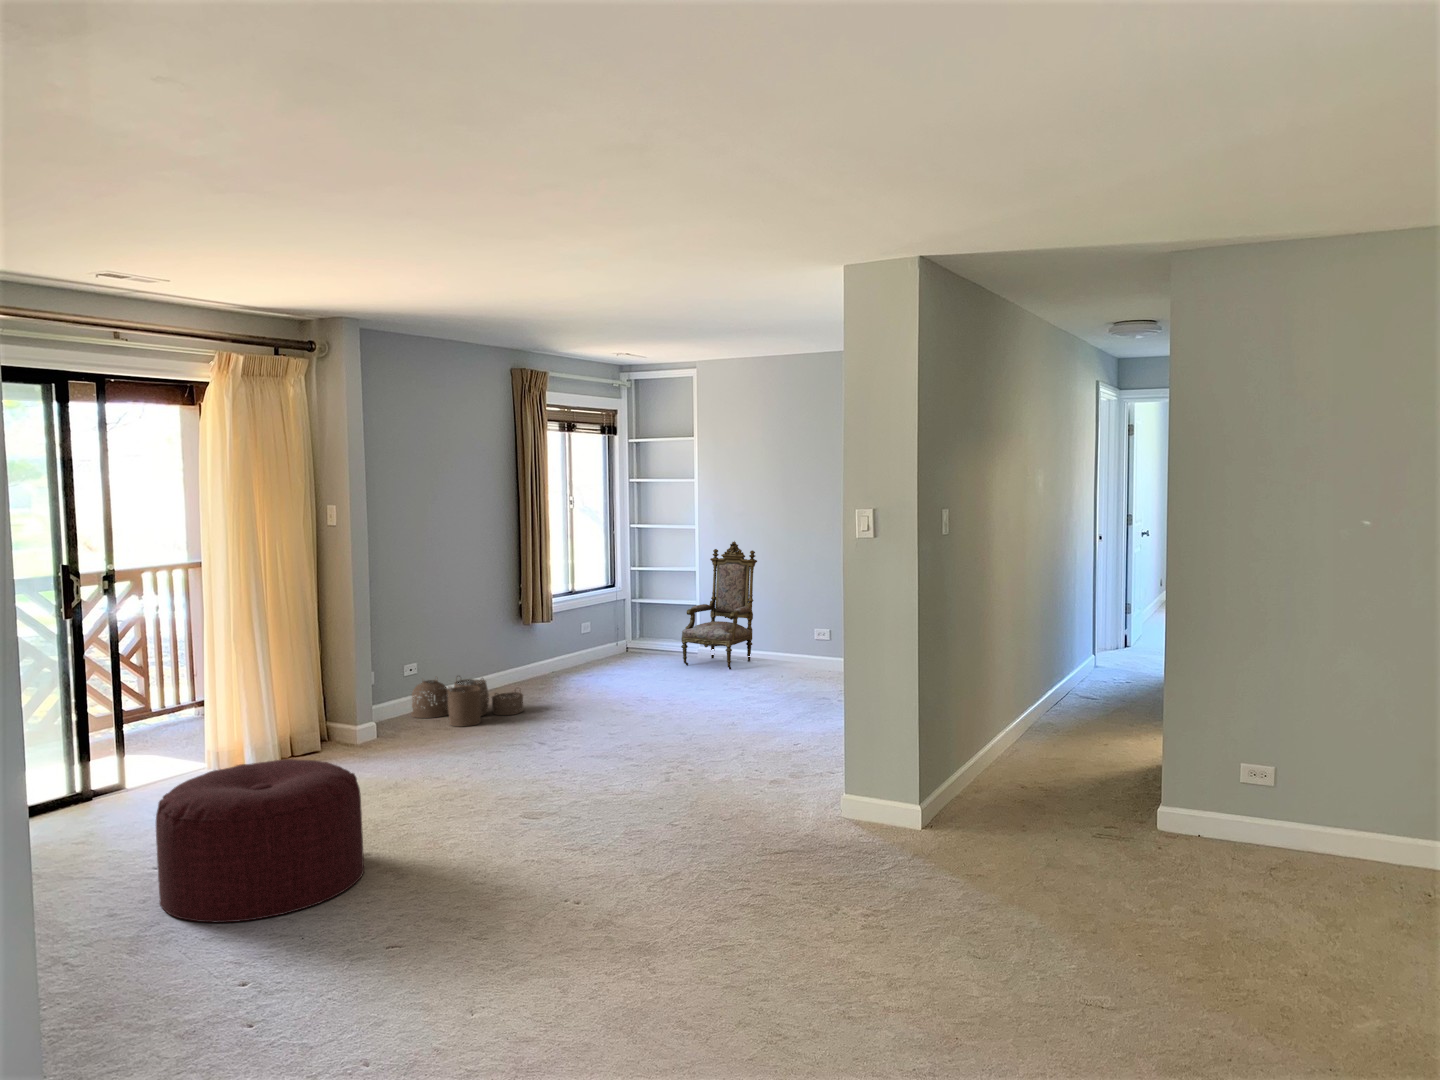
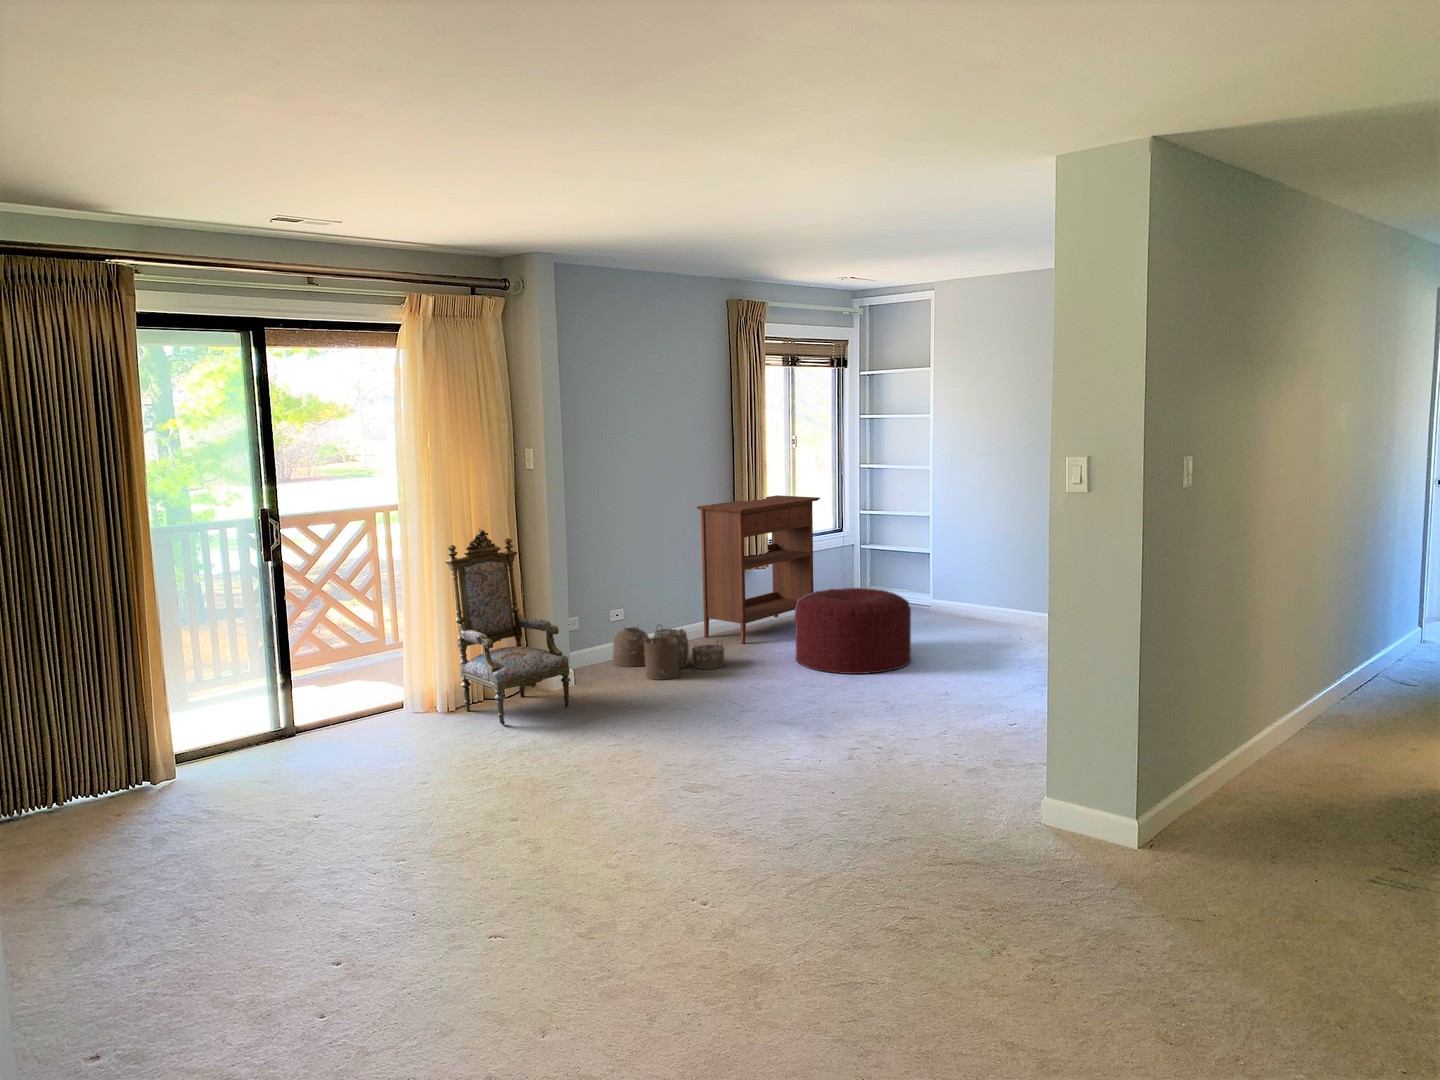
armchair: present [681,541,757,669] -> present [445,529,570,725]
console table: none [487,553,602,693] -> present [697,495,820,644]
ottoman: present [156,759,364,922] -> present [795,588,911,674]

